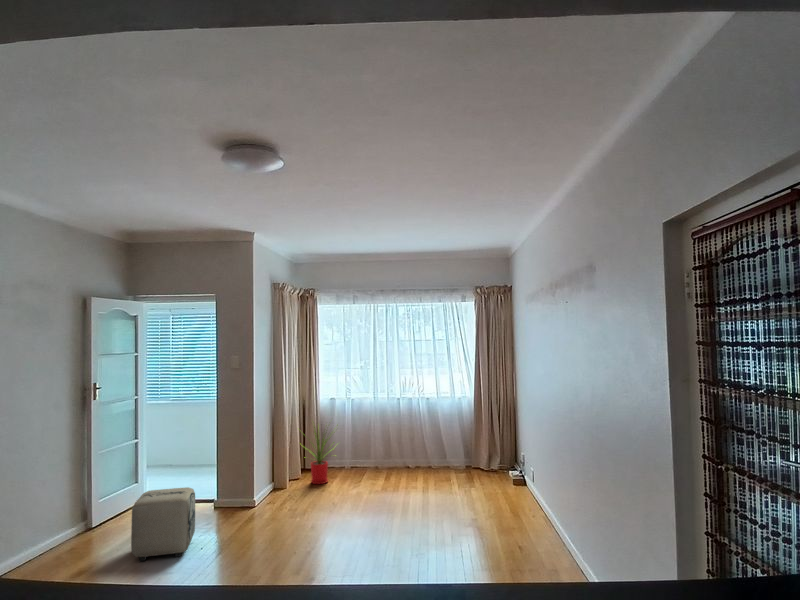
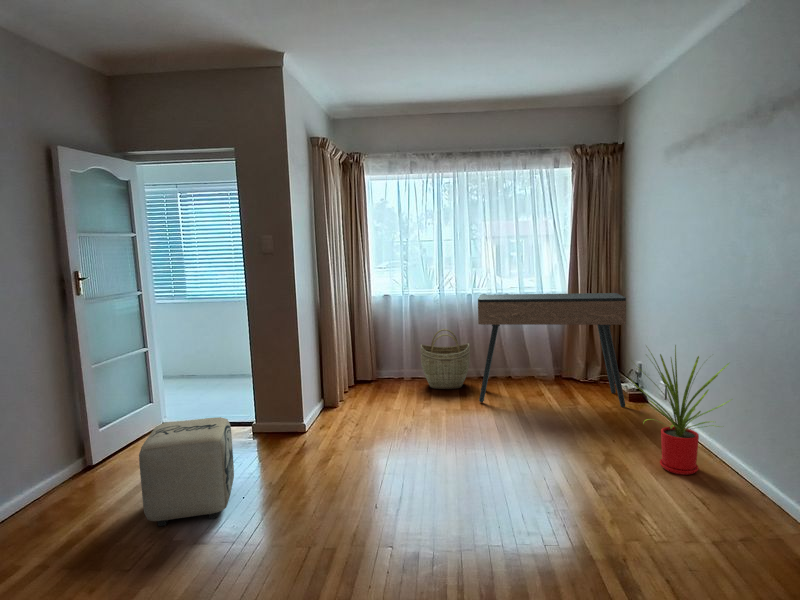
console table: none [394,399,506,490] -> present [478,293,626,407]
house plant: present [309,427,334,484] -> present [629,345,732,475]
woven basket: none [356,427,395,477] -> present [420,329,470,389]

